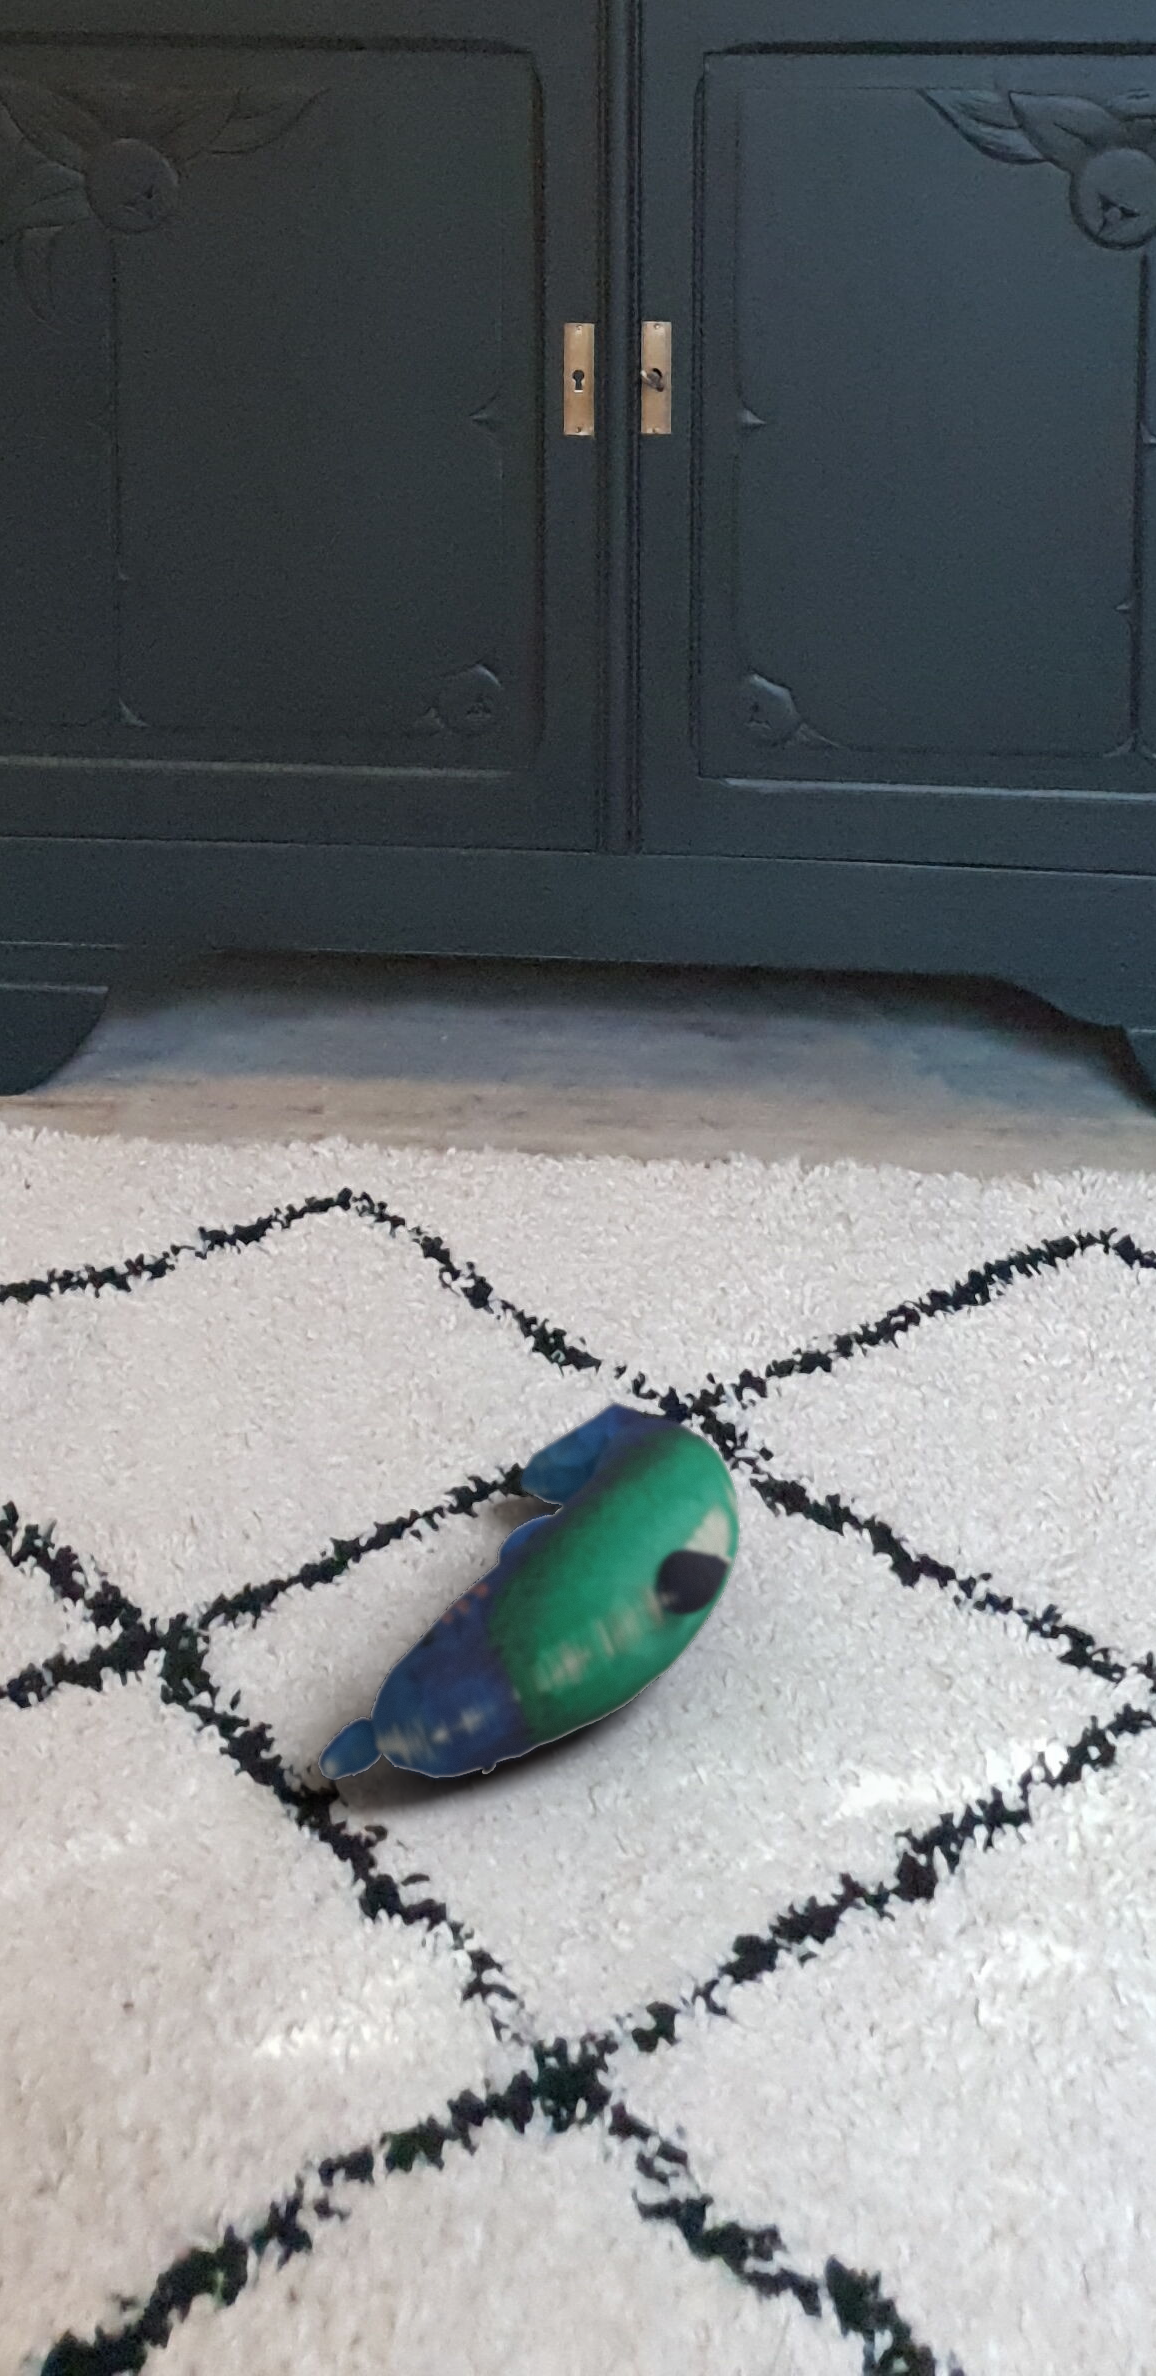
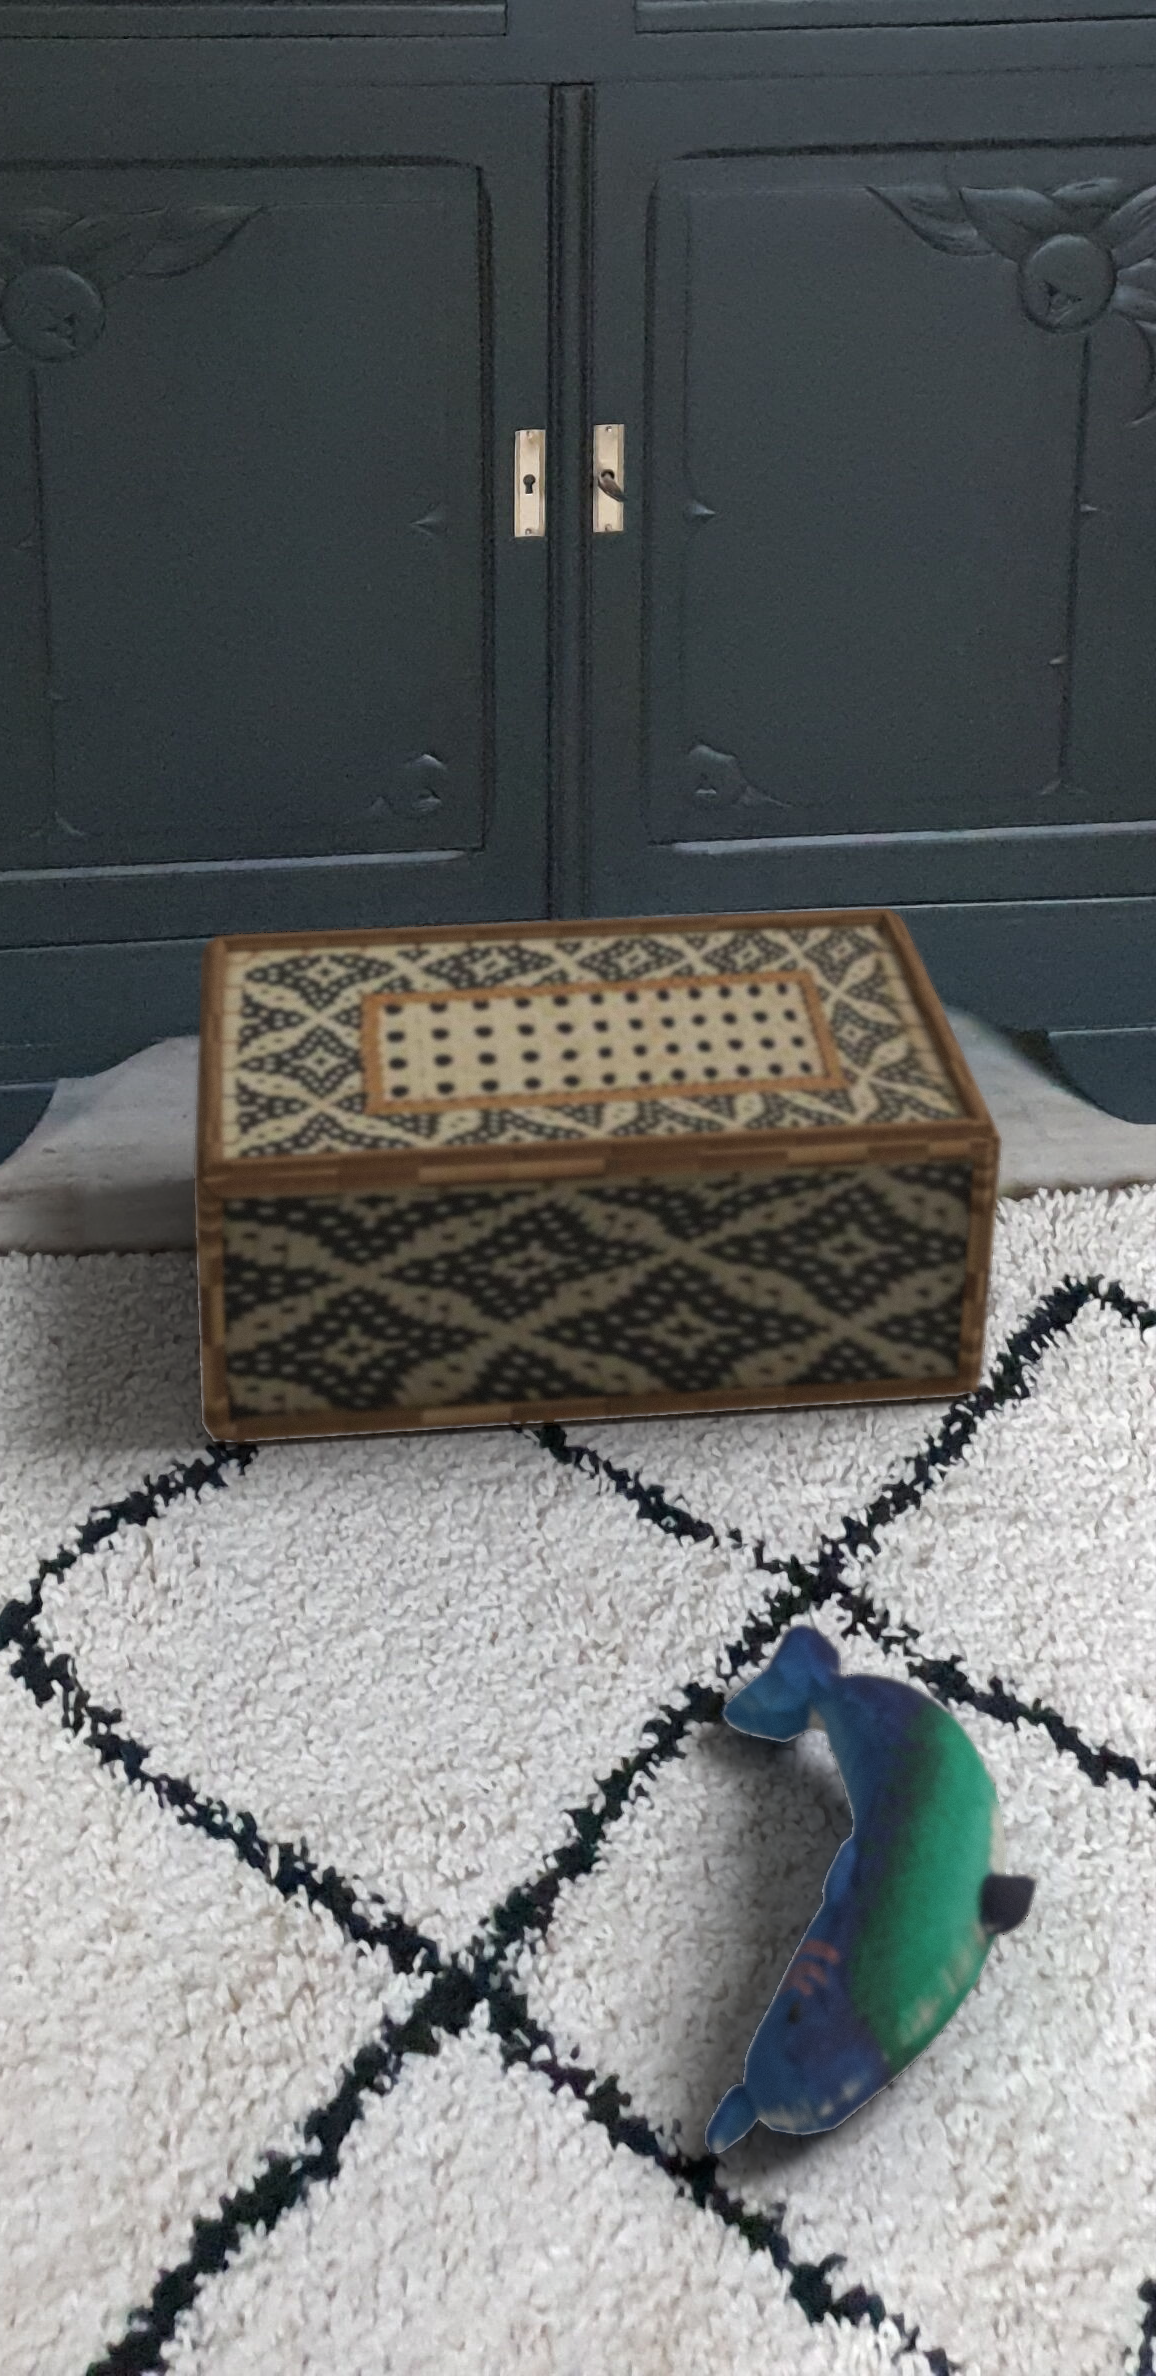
woven basket: none [118,817,948,1302] -> present [194,908,1002,1443]

